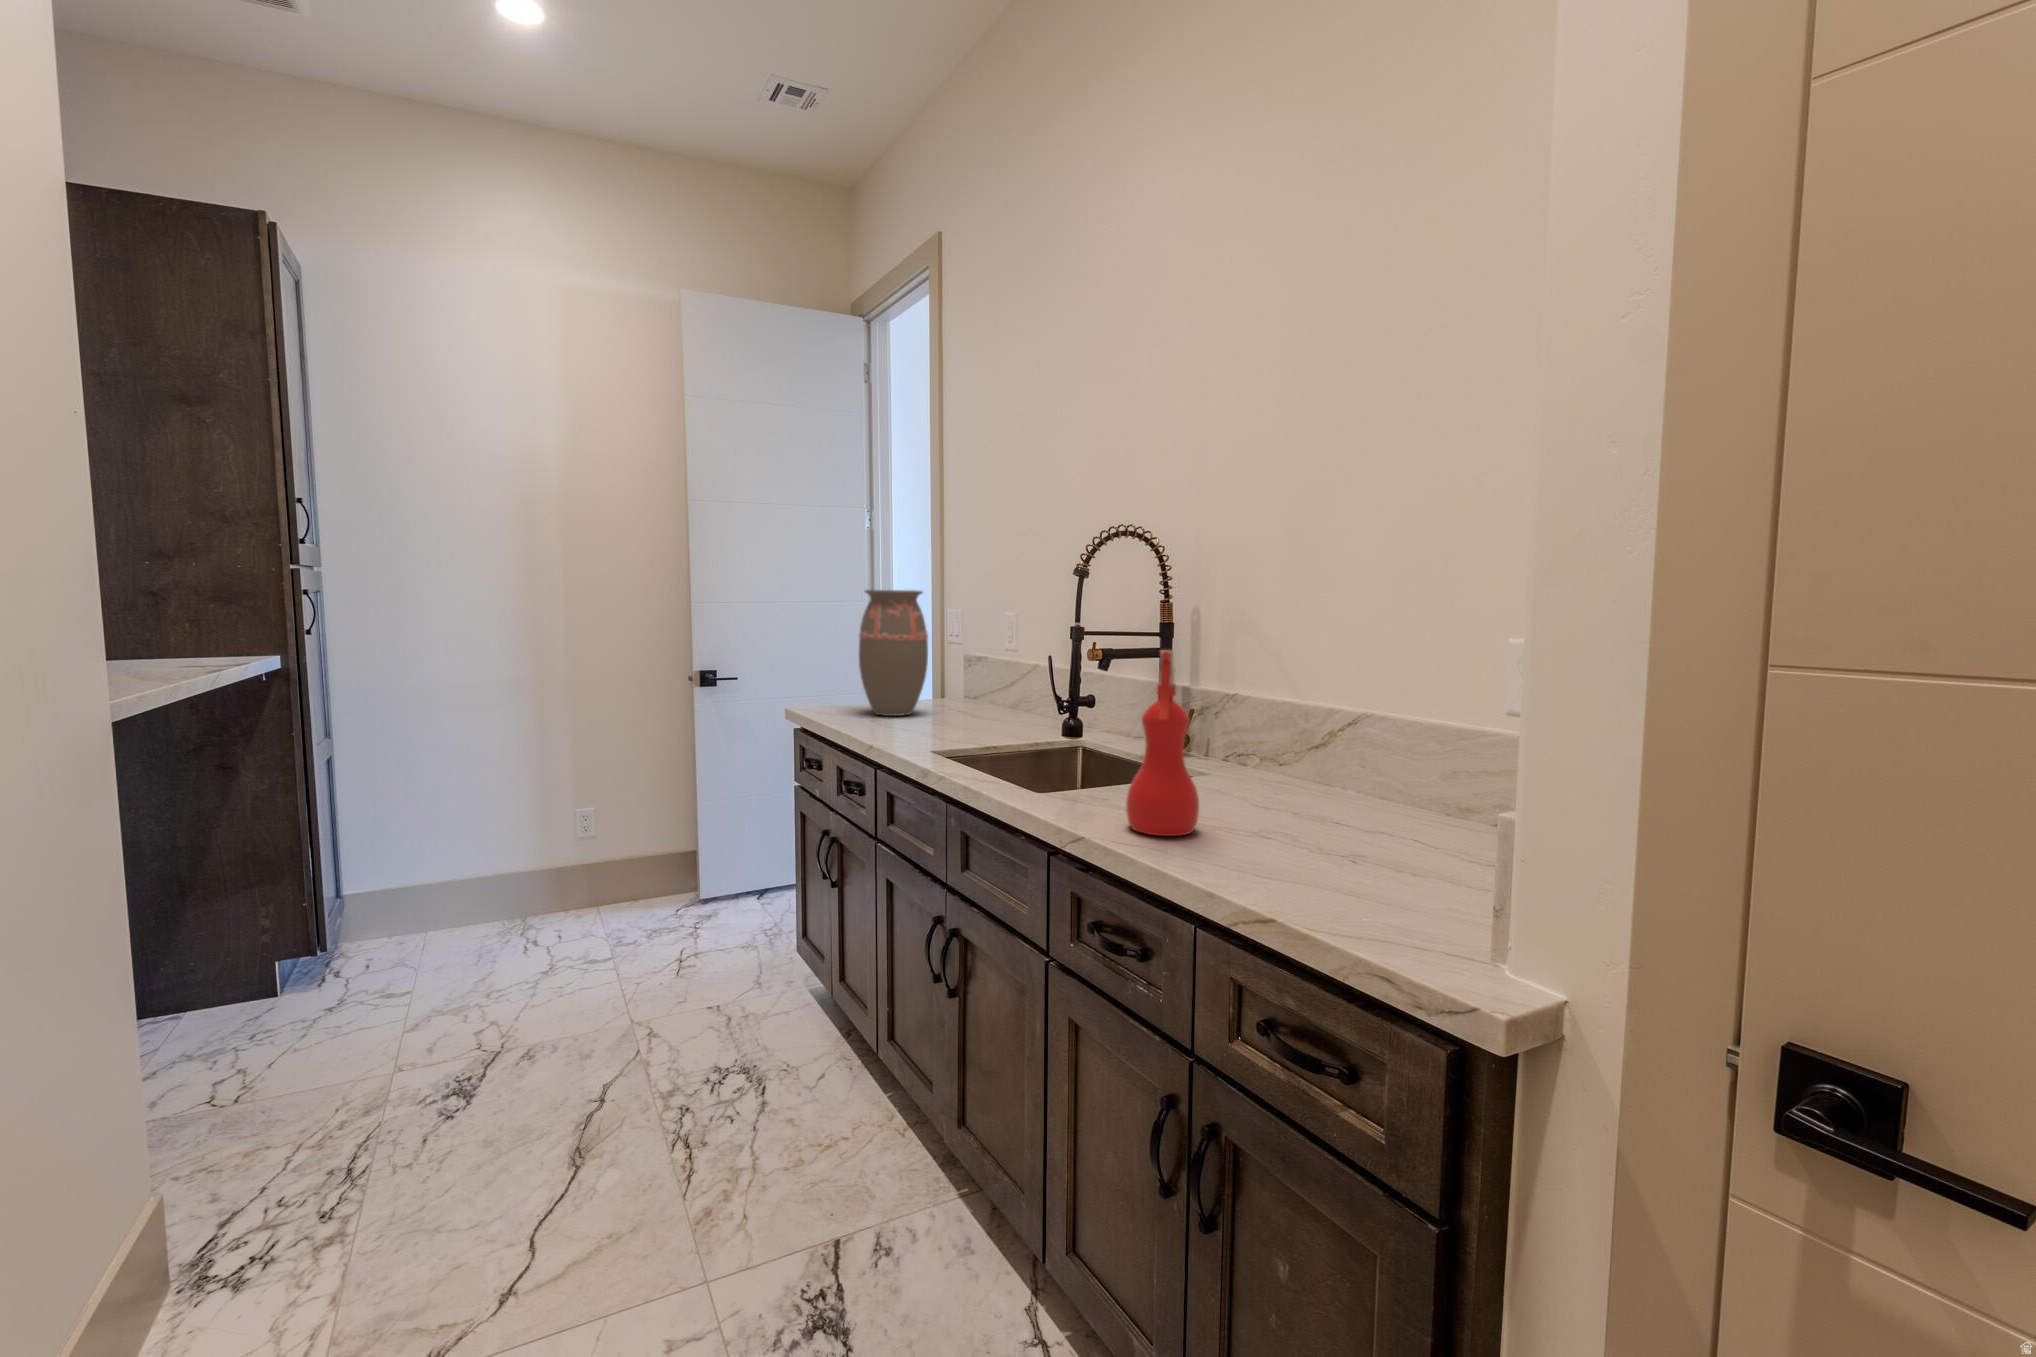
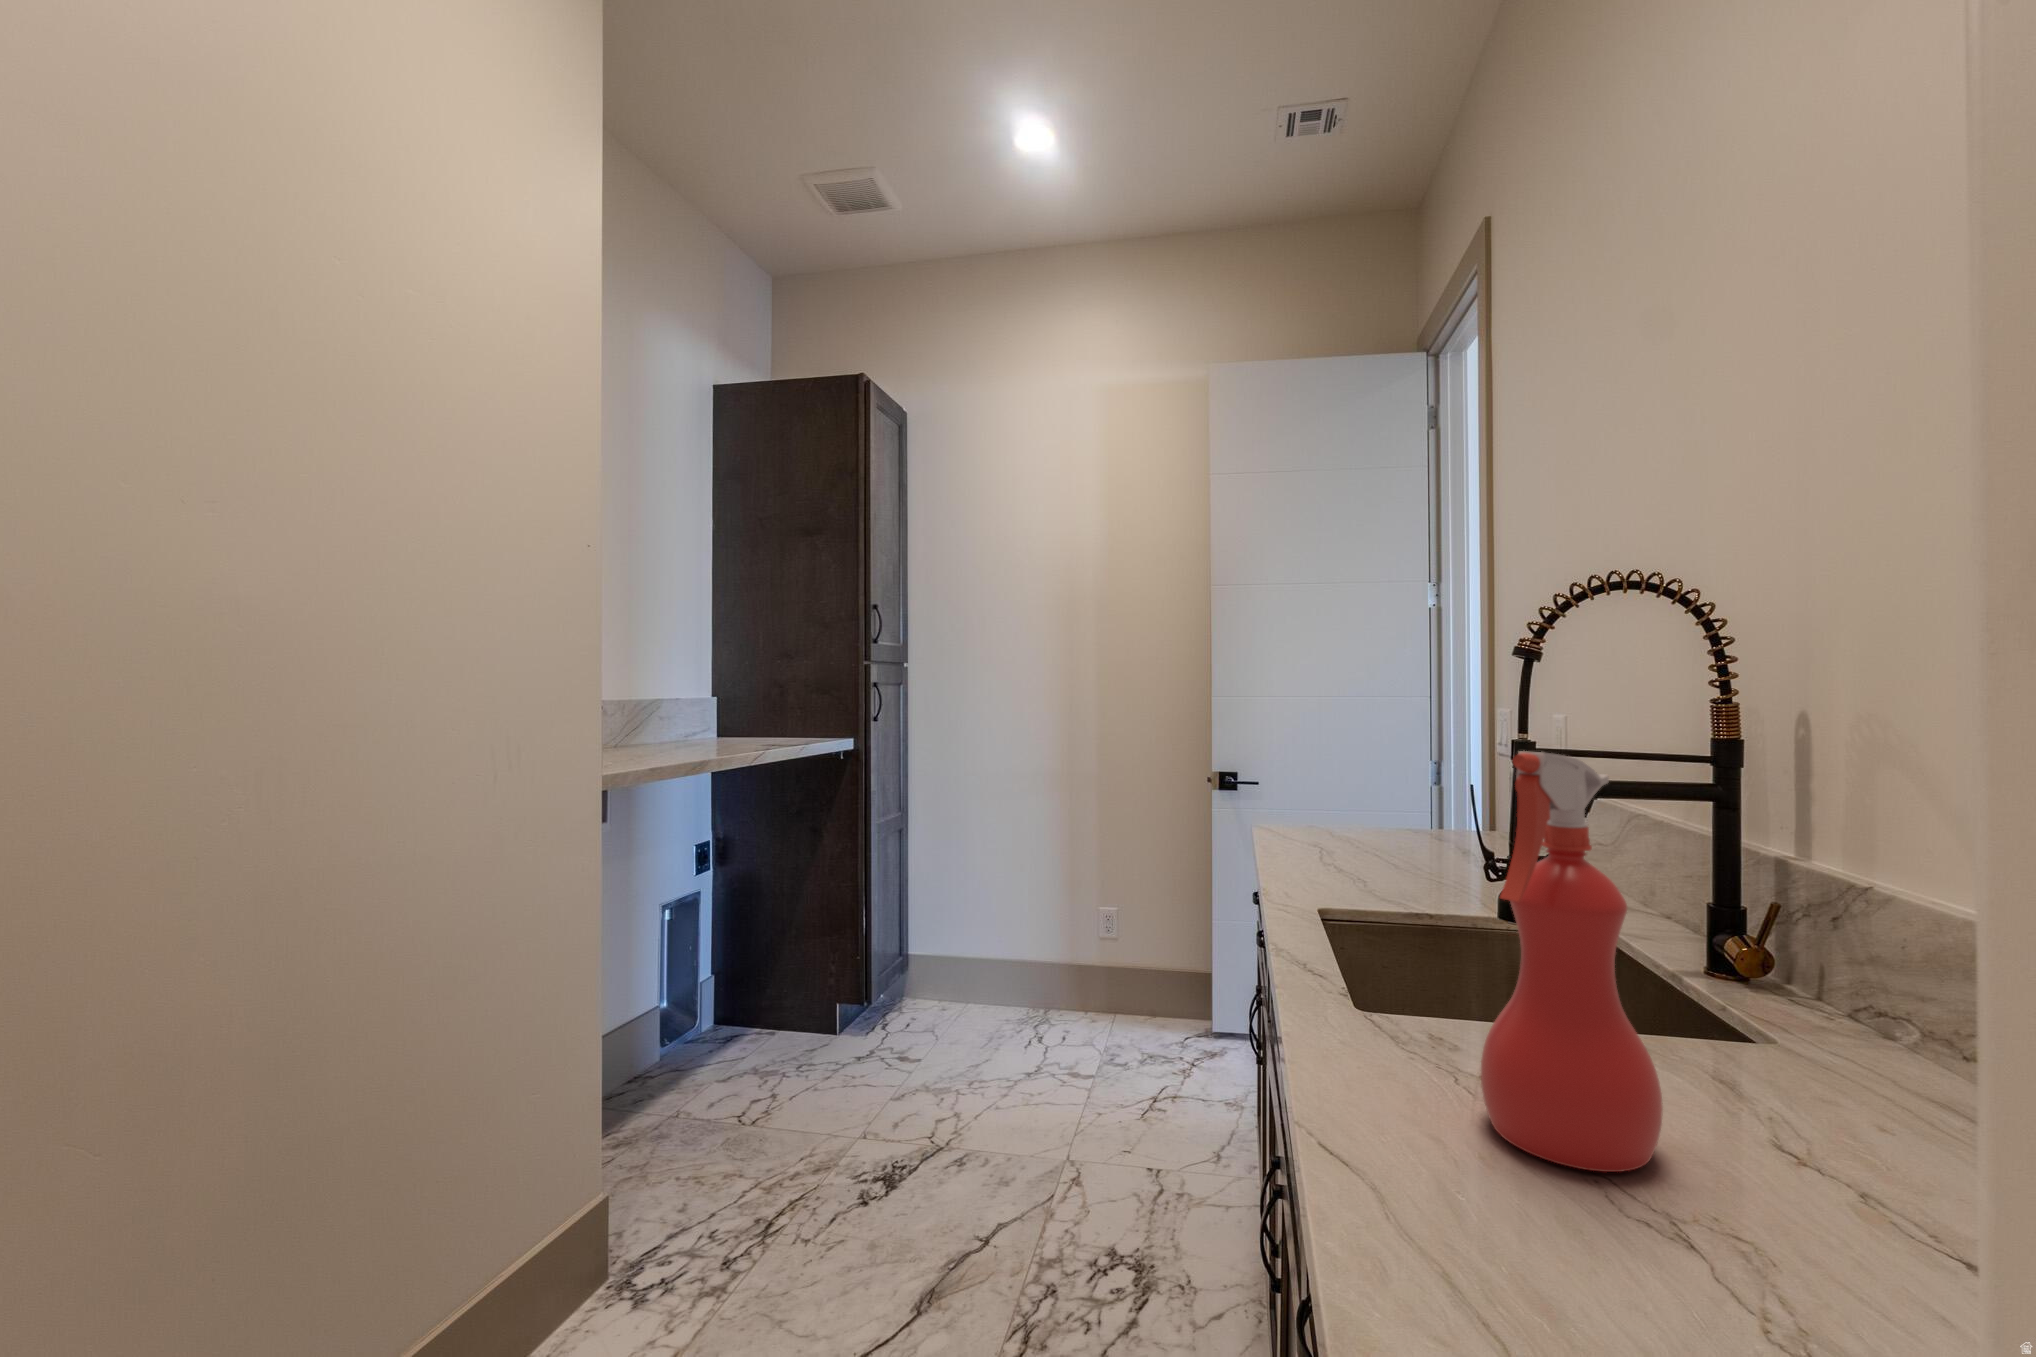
decorative vase: present [859,590,928,716] -> none [1328,671,1427,842]

